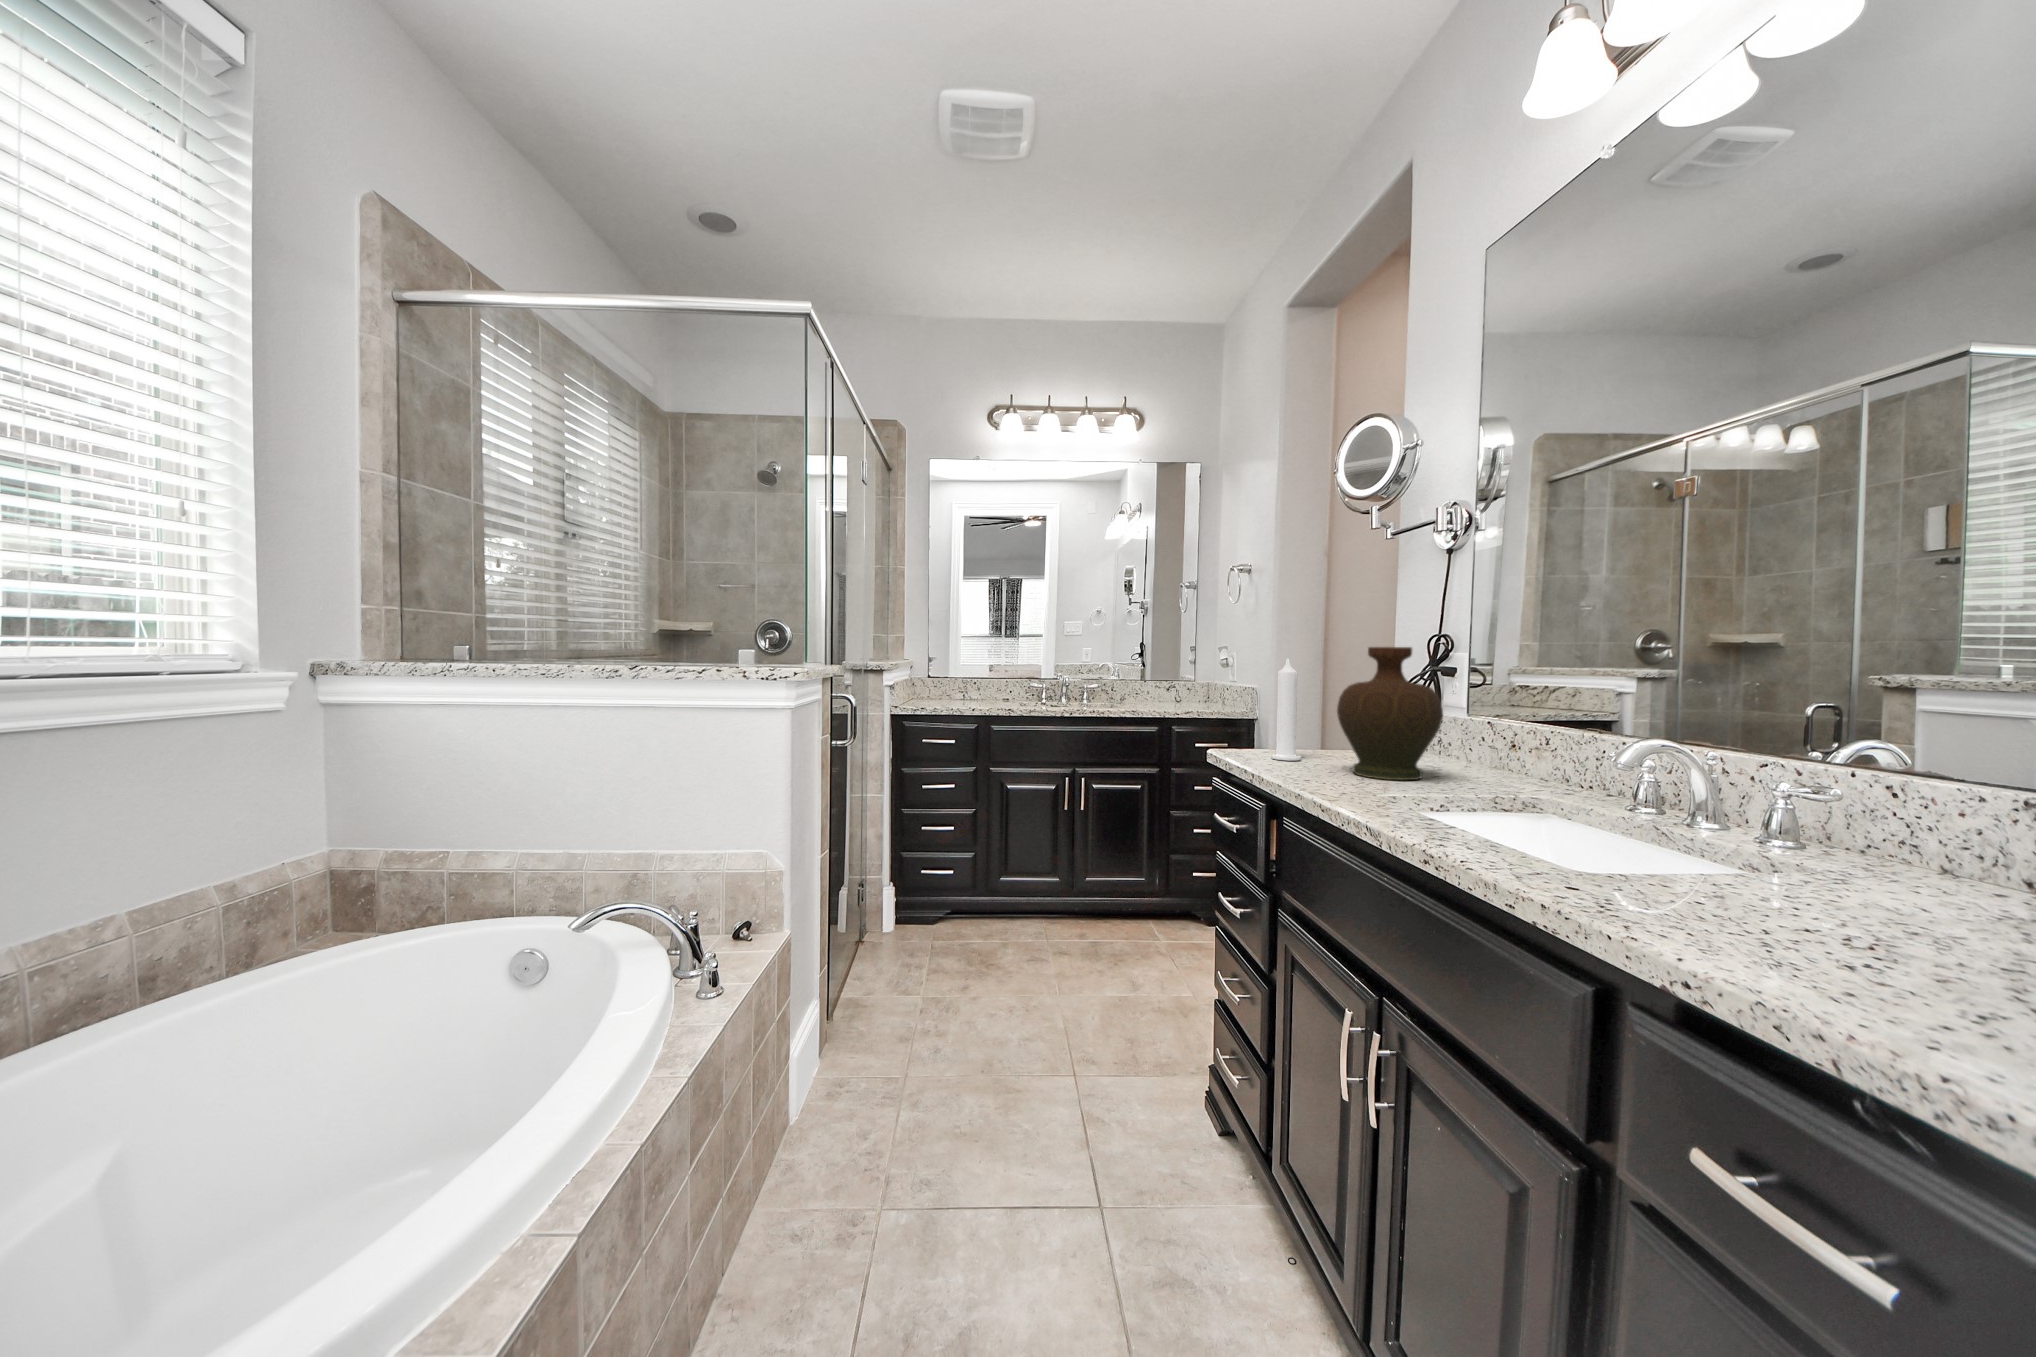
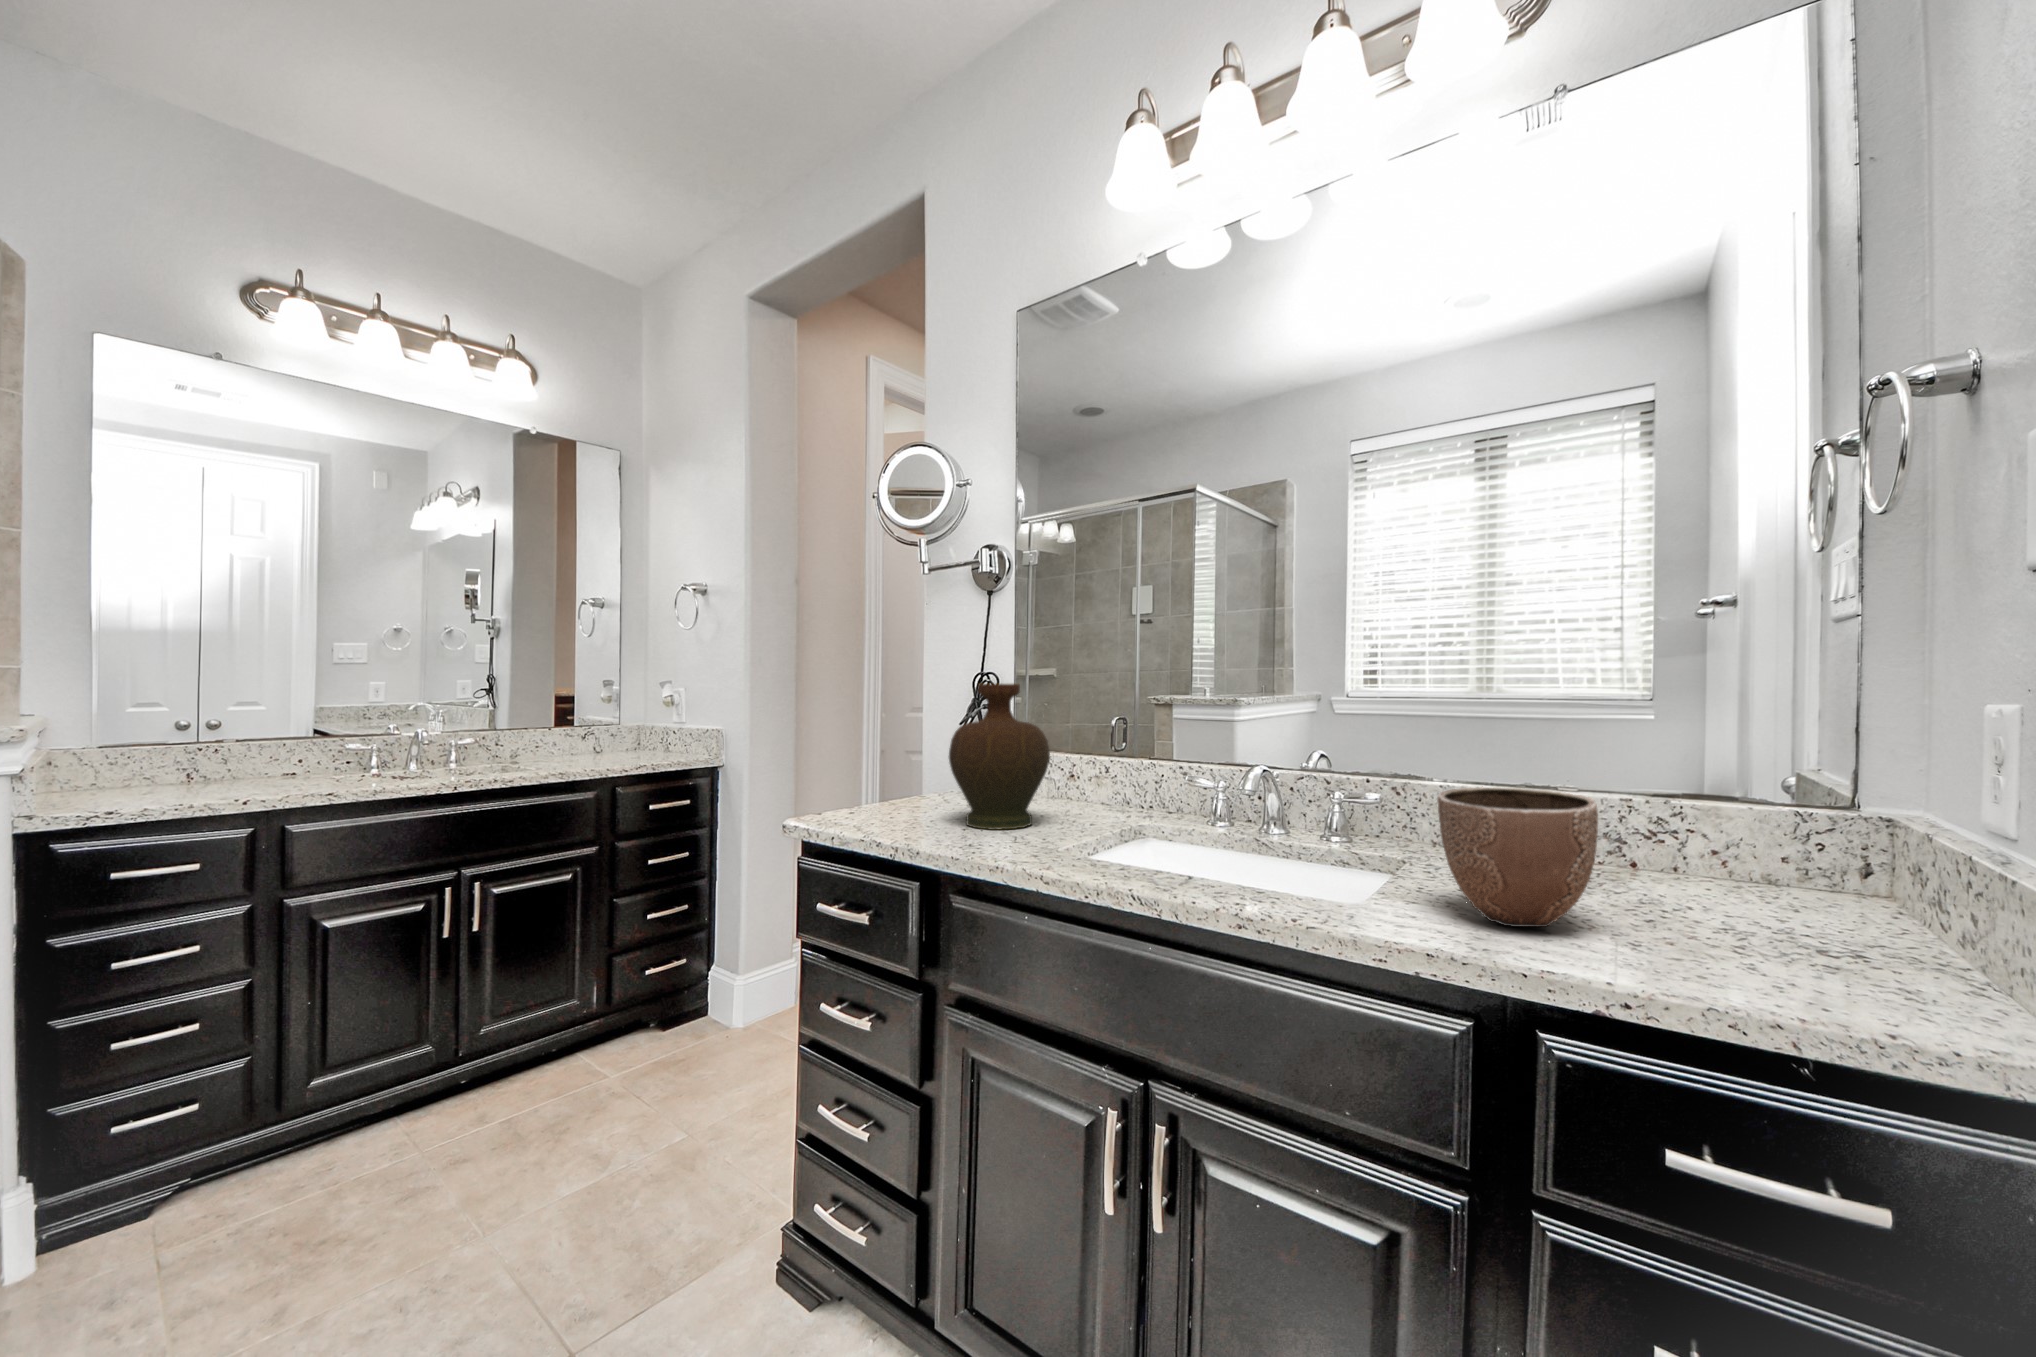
candle: present [1271,659,1301,761] -> none [855,697,890,822]
decorative bowl: none [1649,765,1878,932] -> present [1437,787,1598,927]

